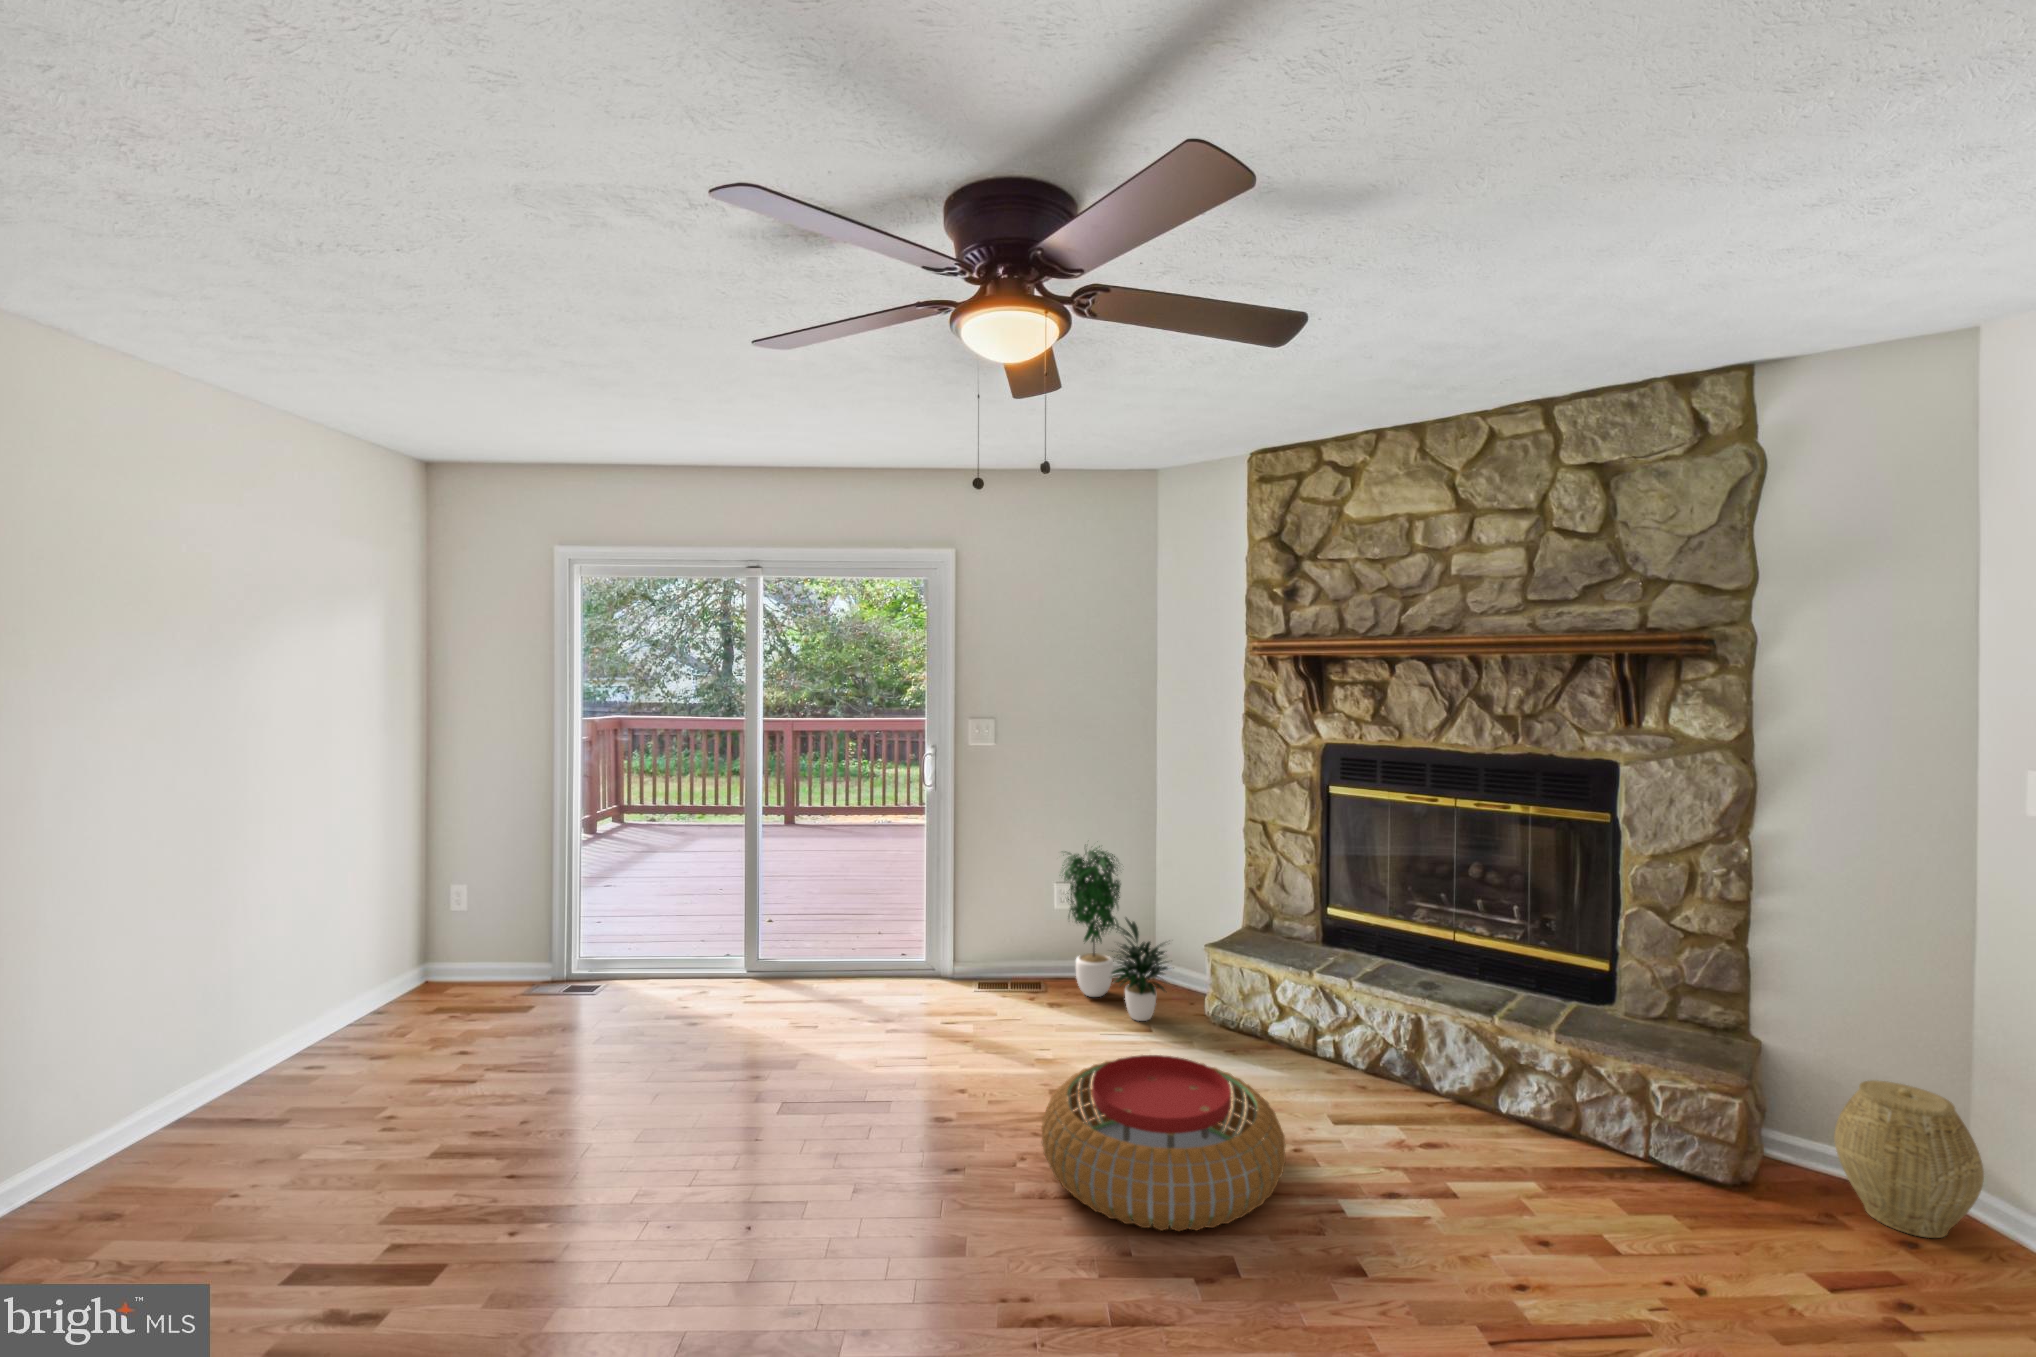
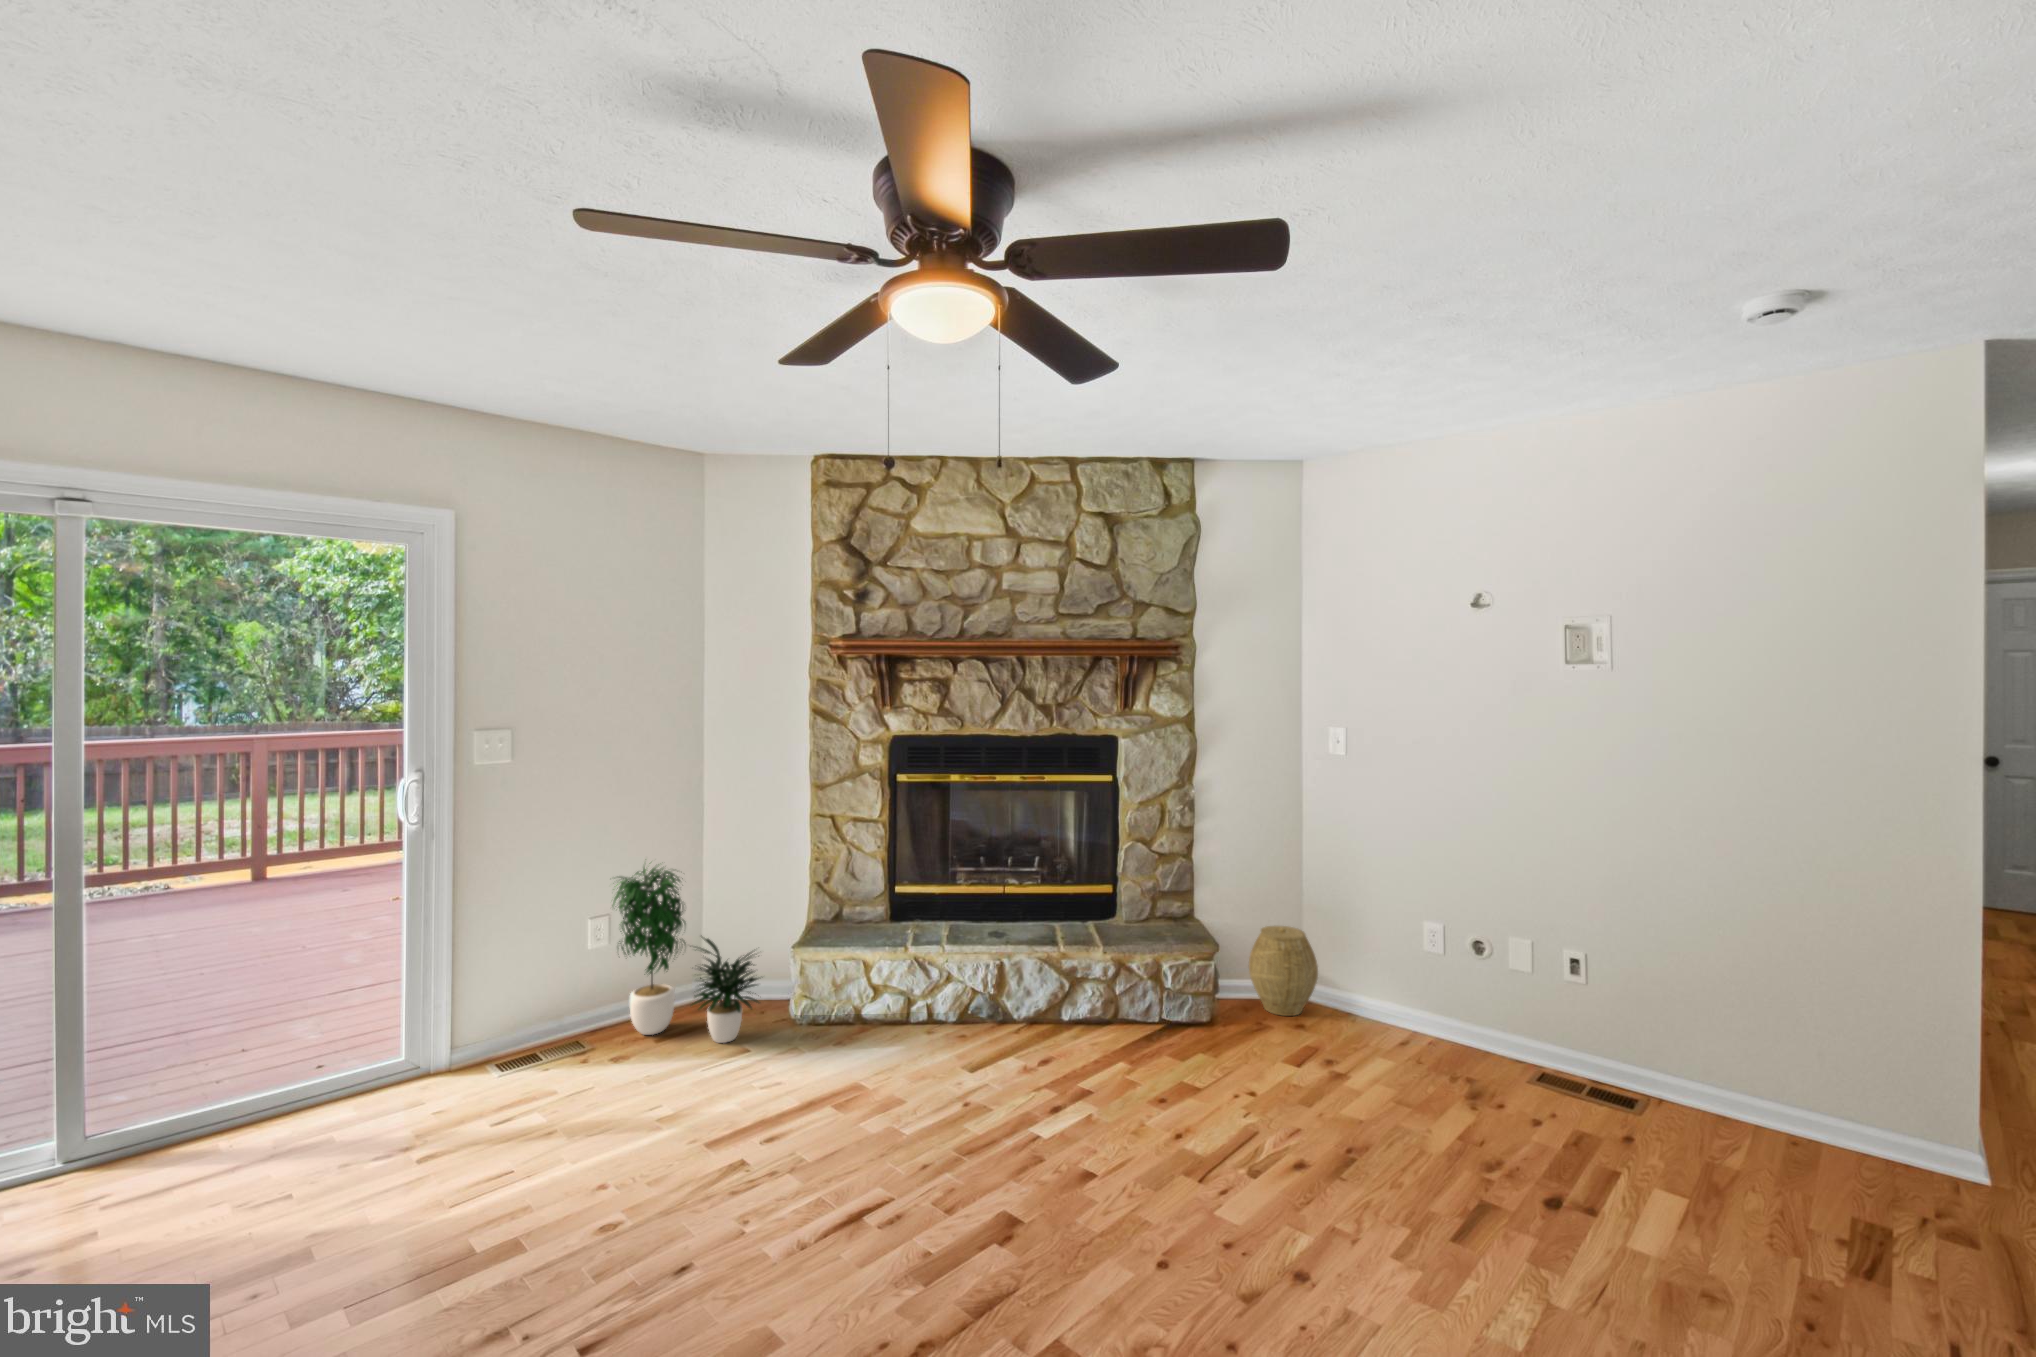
pouf: present [1041,1055,1286,1231] -> none [755,1053,1002,1238]

